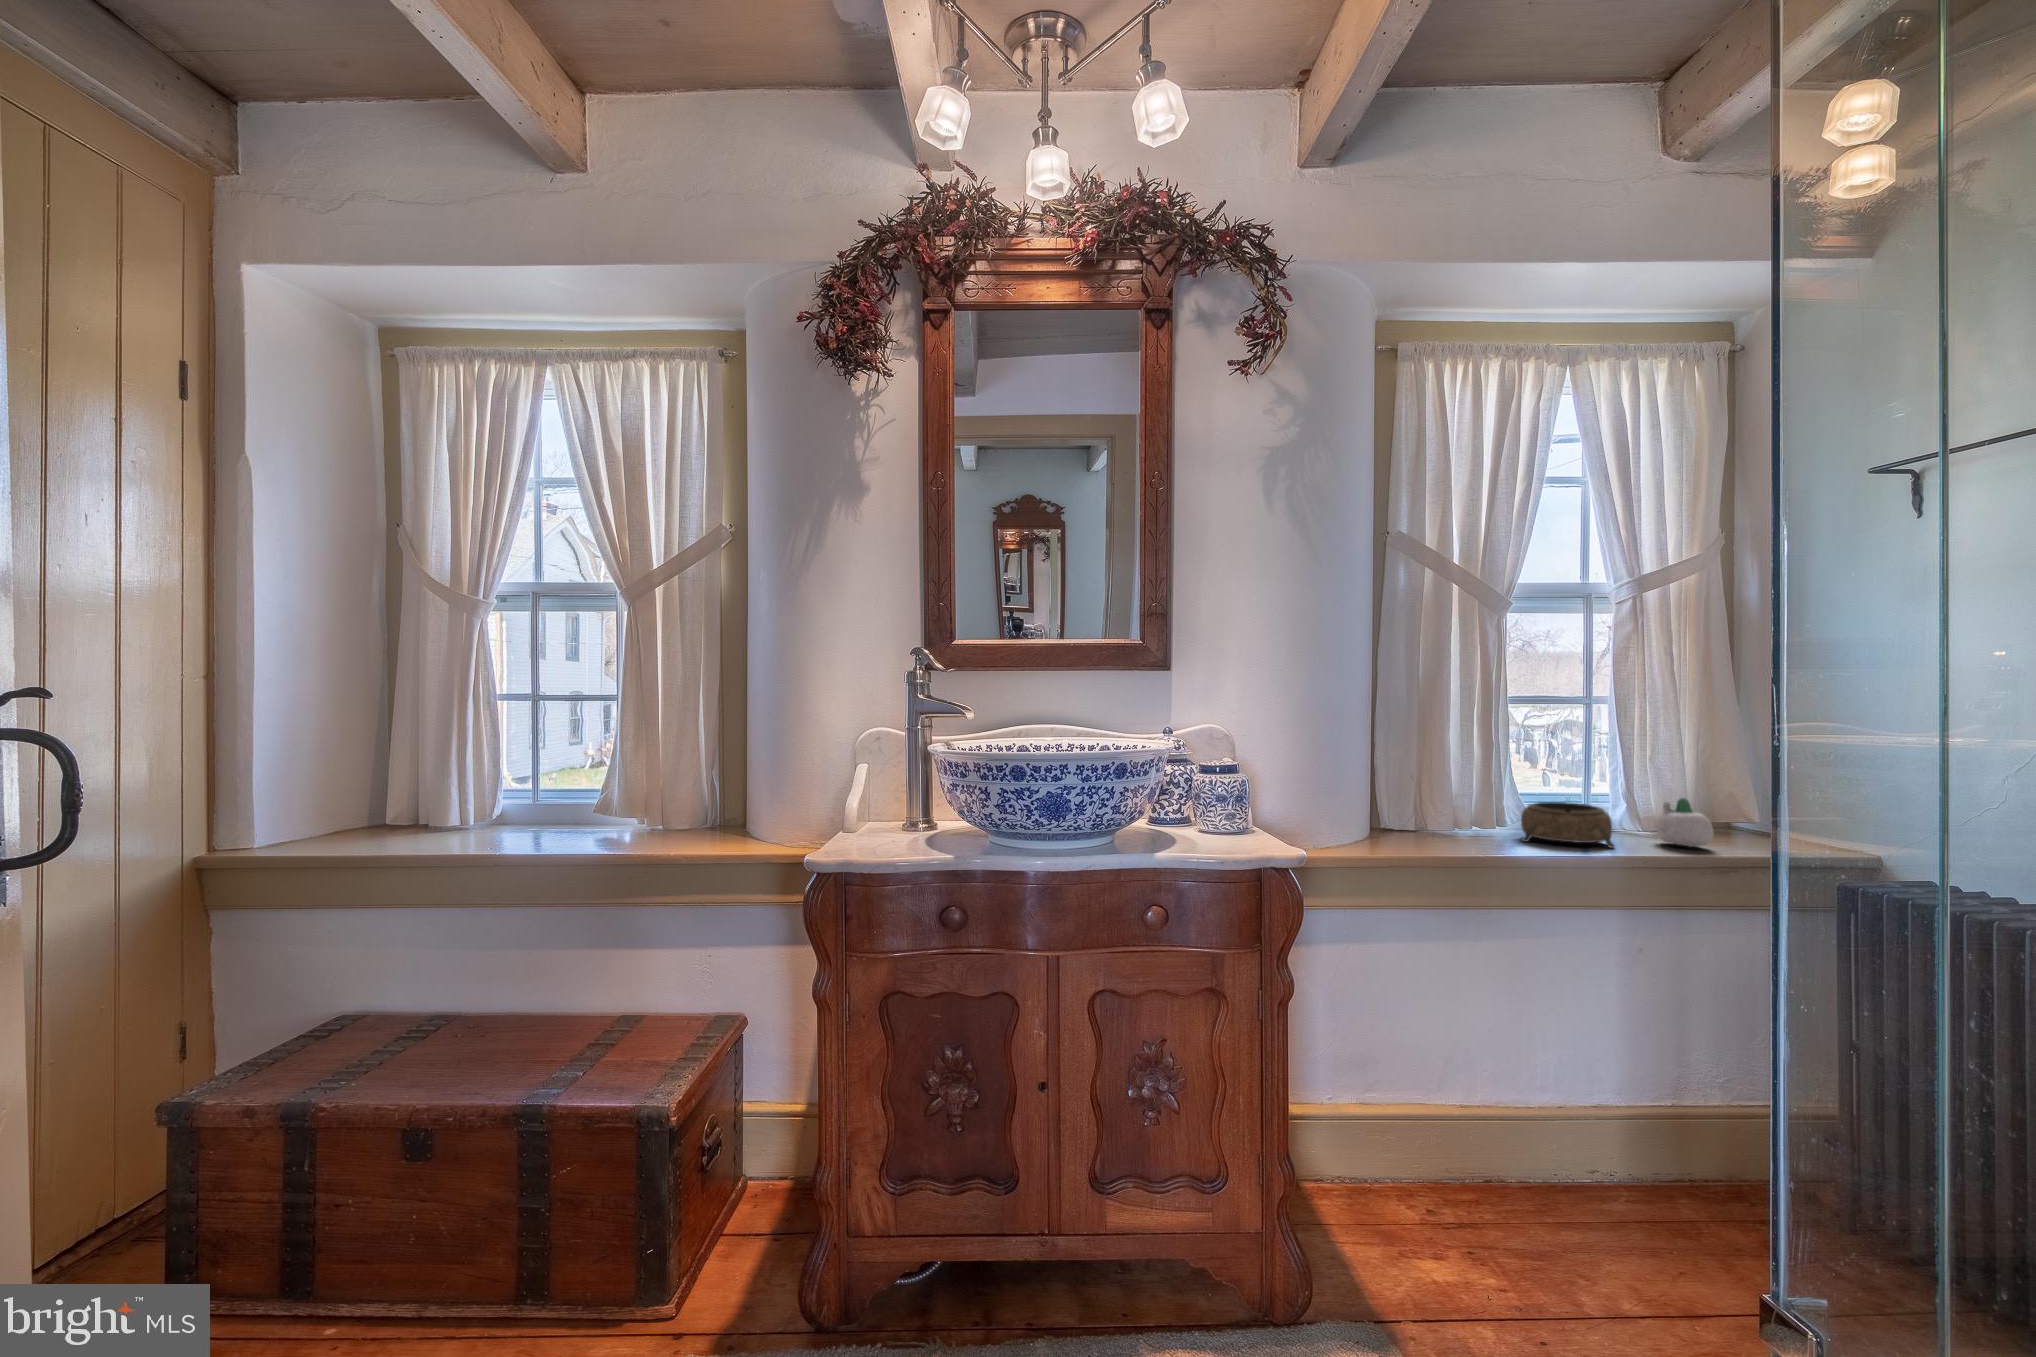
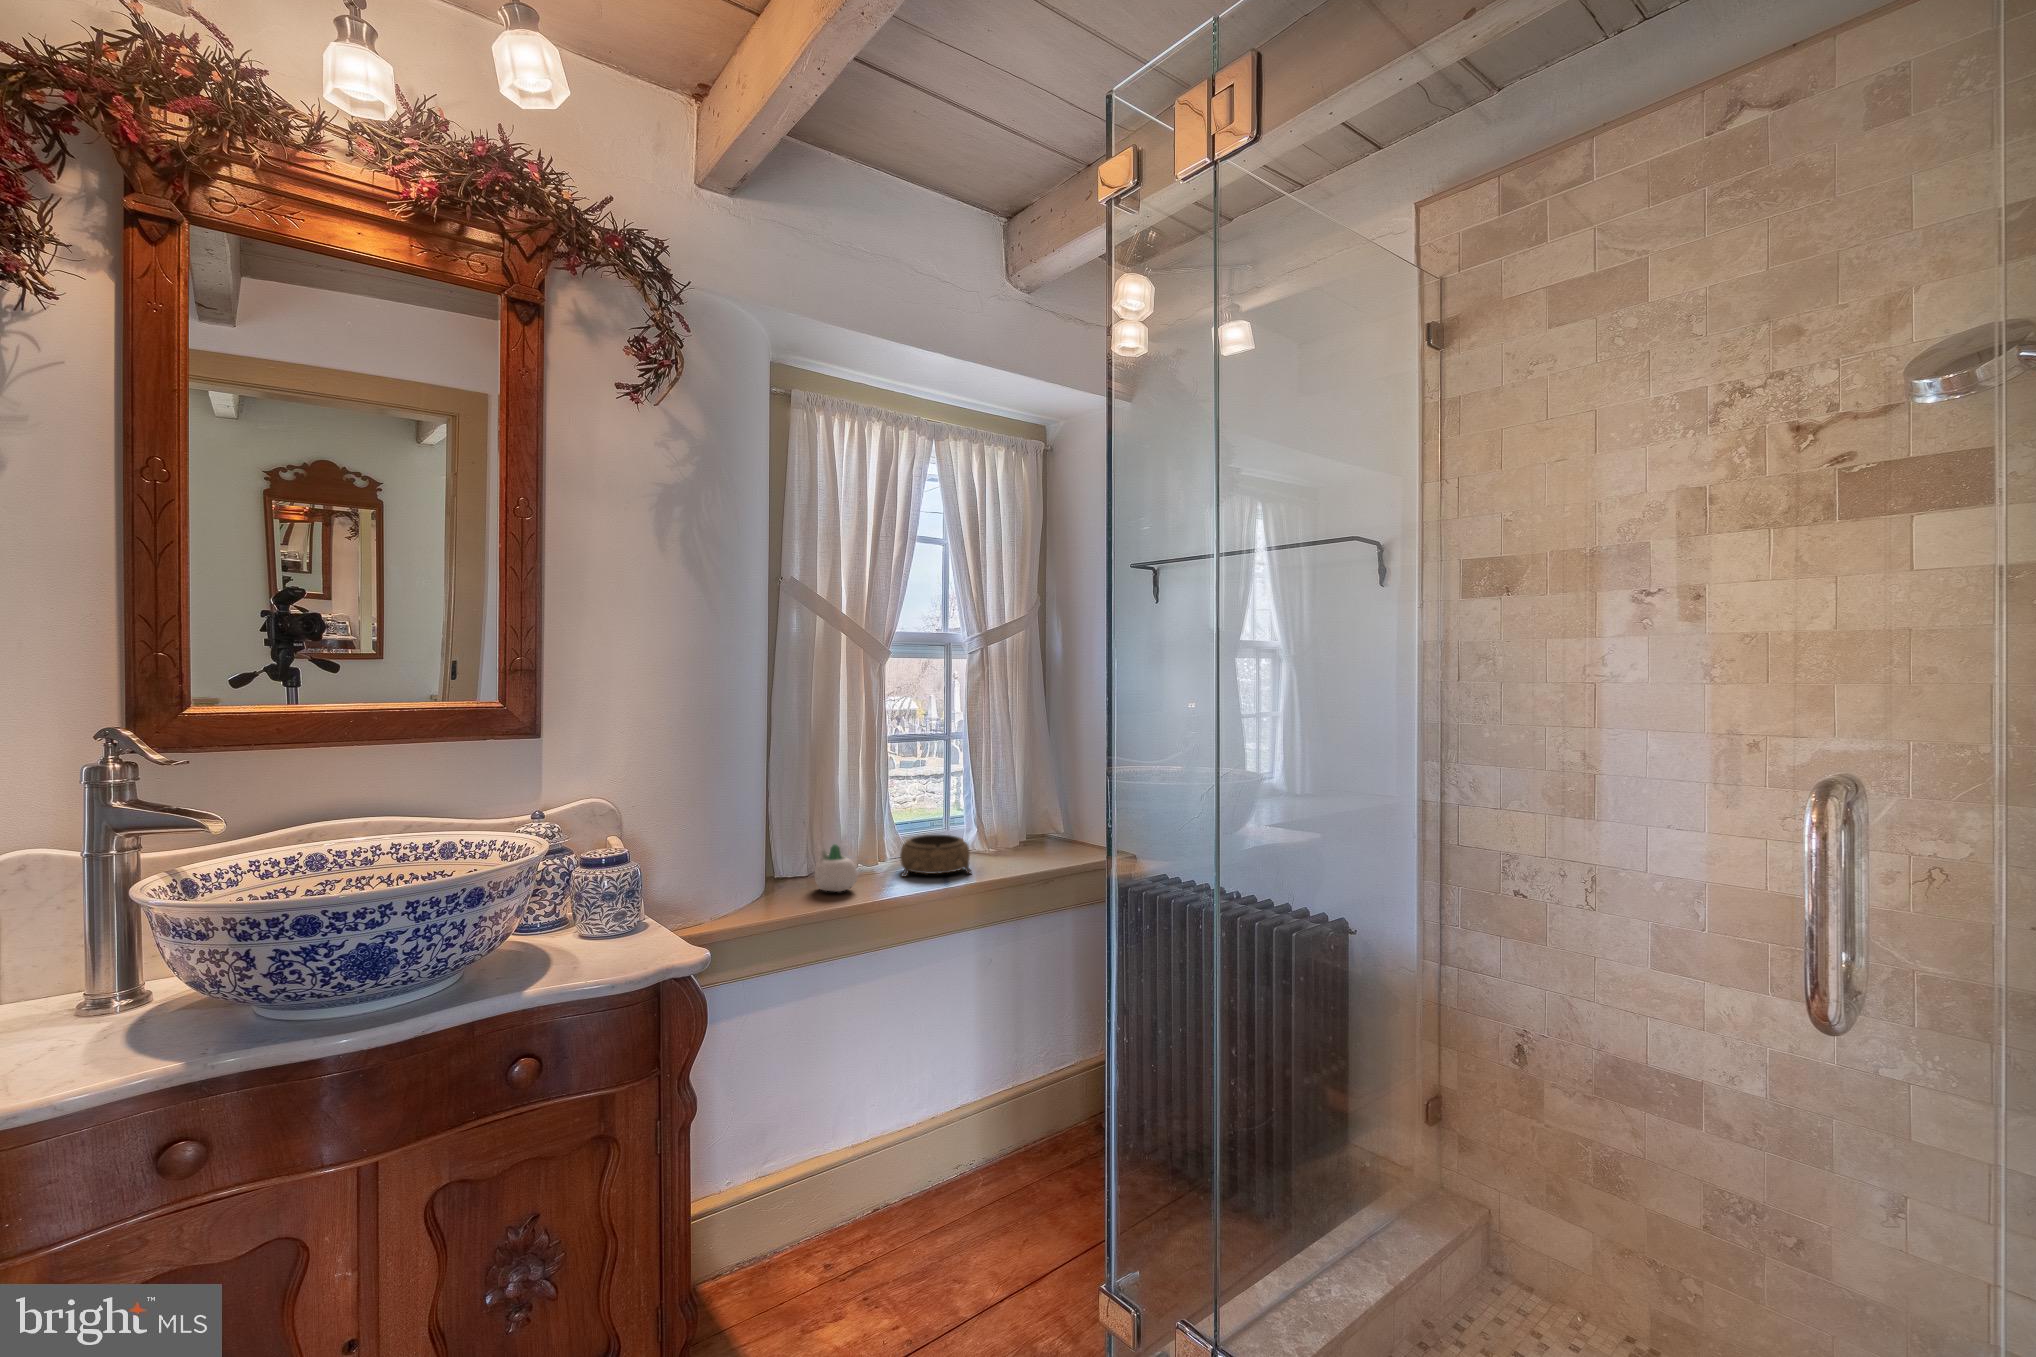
succulent planter: present [1656,798,1714,847] -> present [815,844,857,891]

